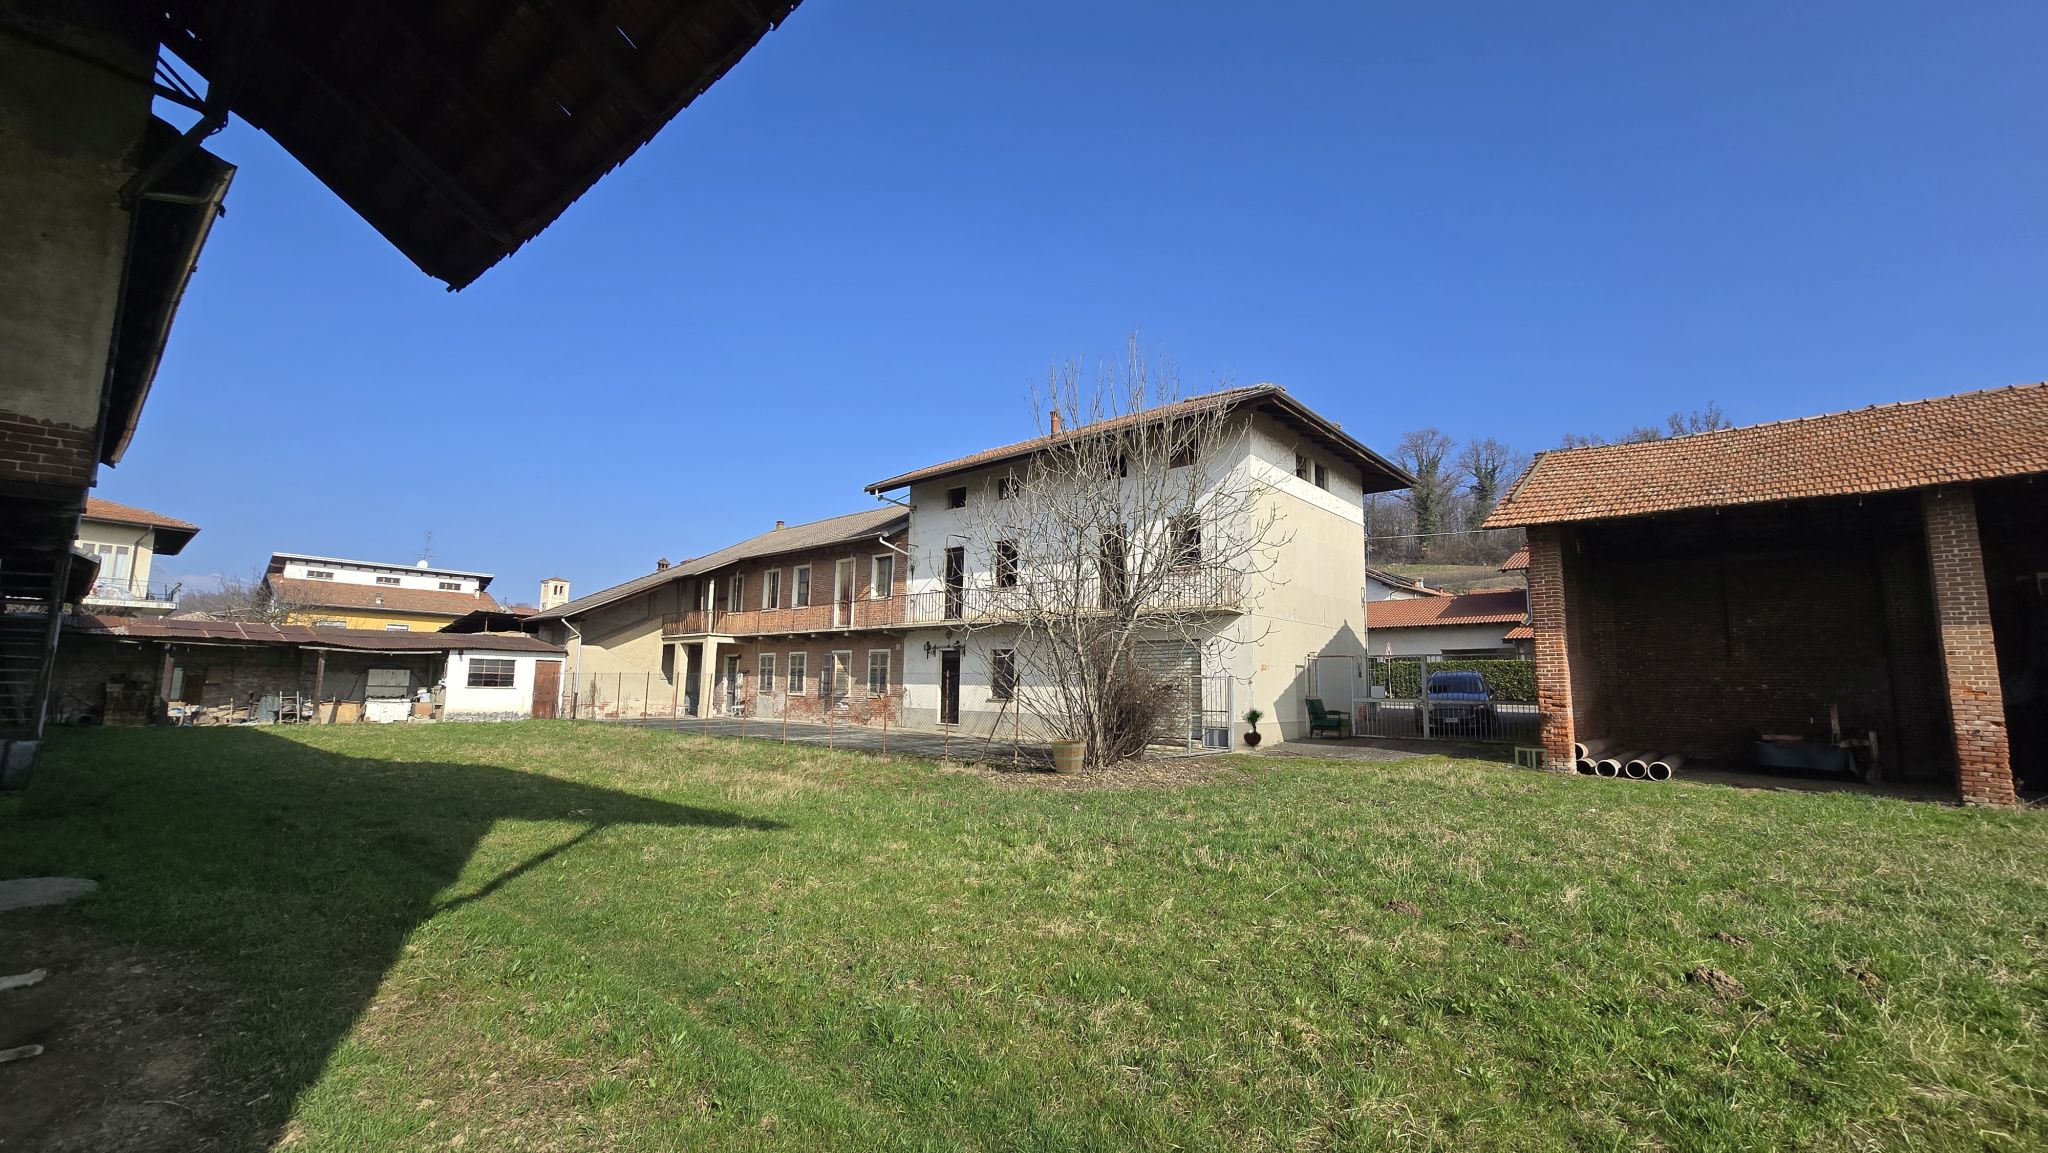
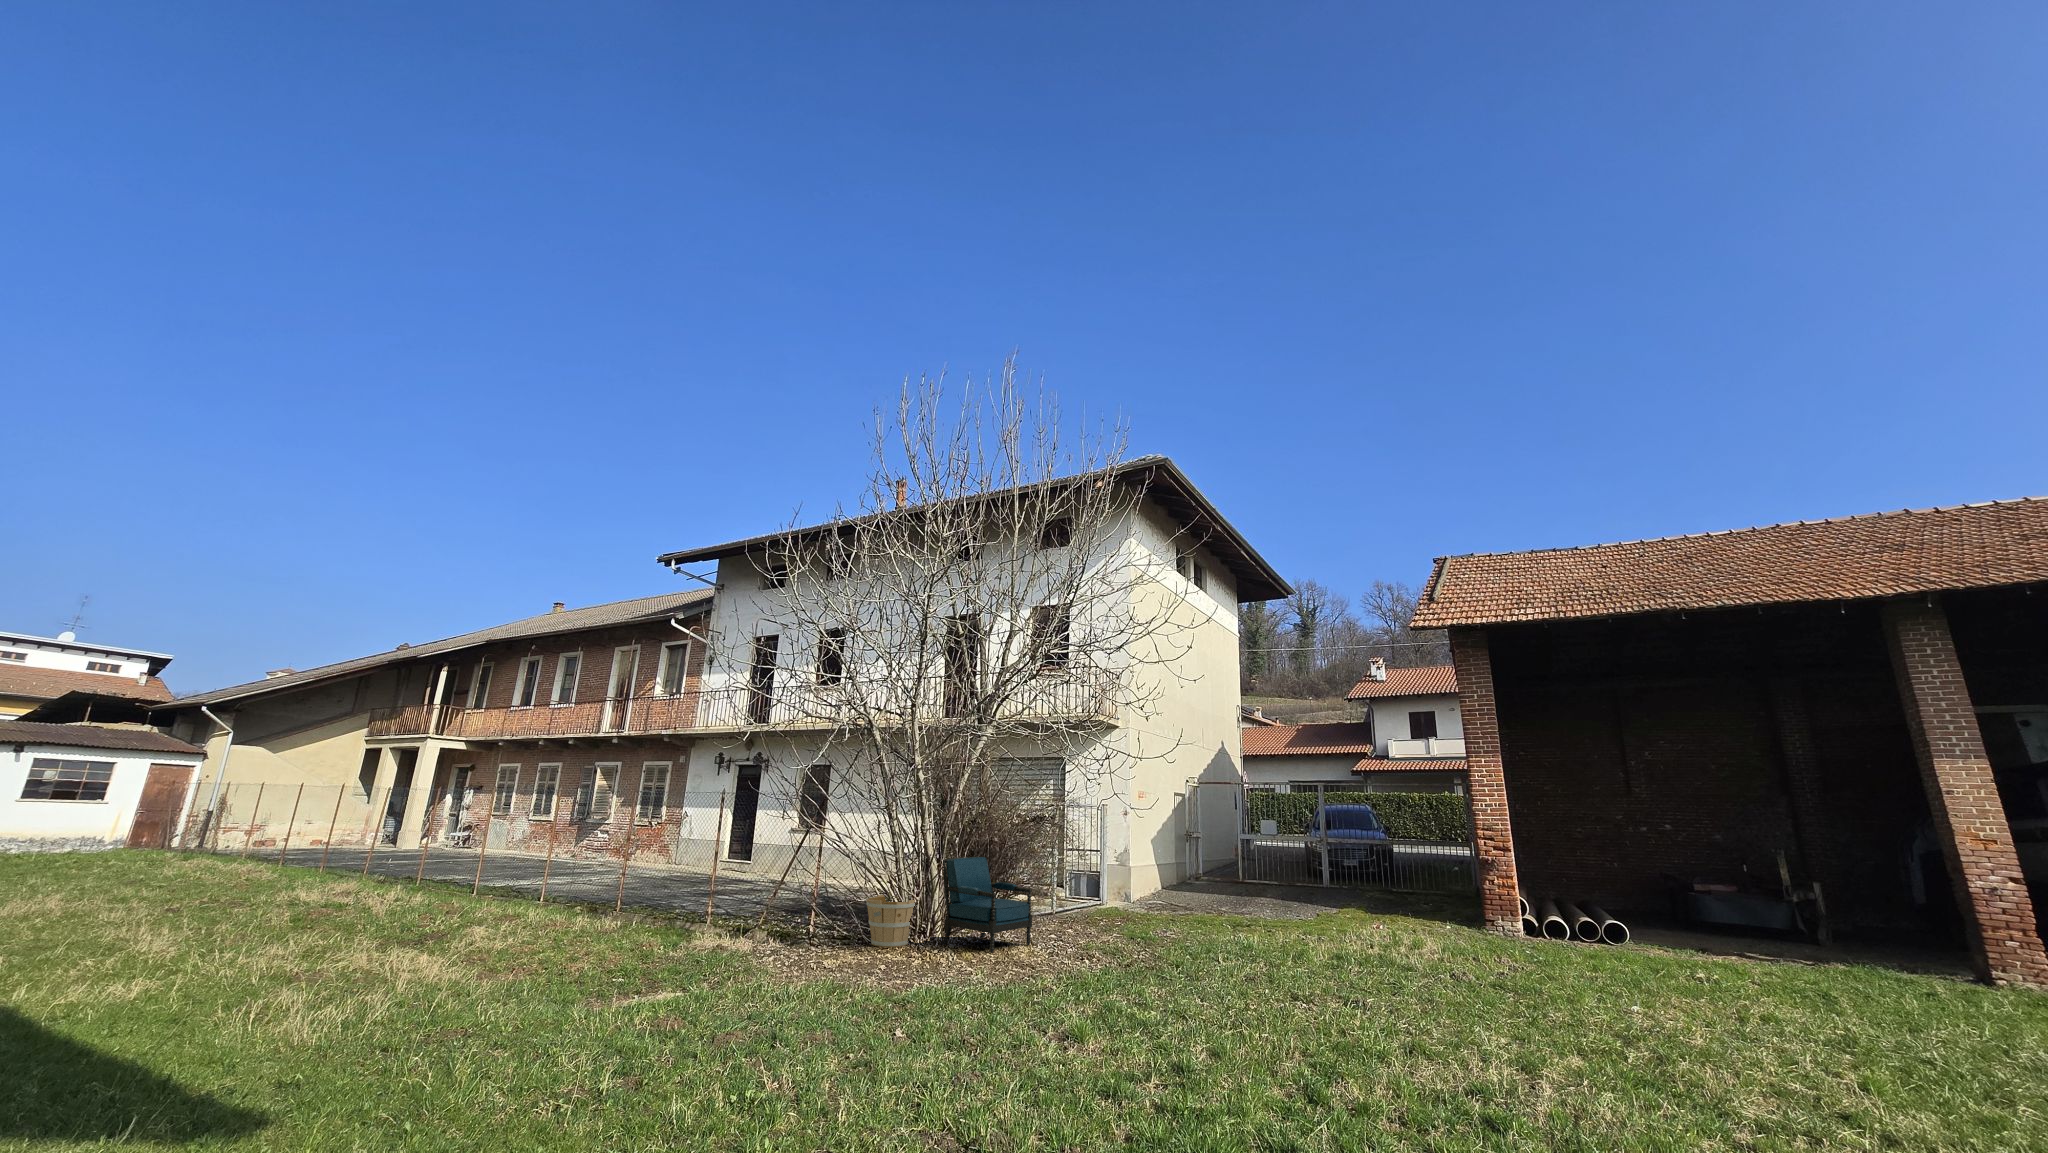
chair: present [1305,699,1351,740] -> present [942,857,1032,953]
potted tree: present [1244,710,1263,746] -> none [1113,843,1141,895]
round table: present [1514,745,1548,770] -> none [1453,899,1495,934]

